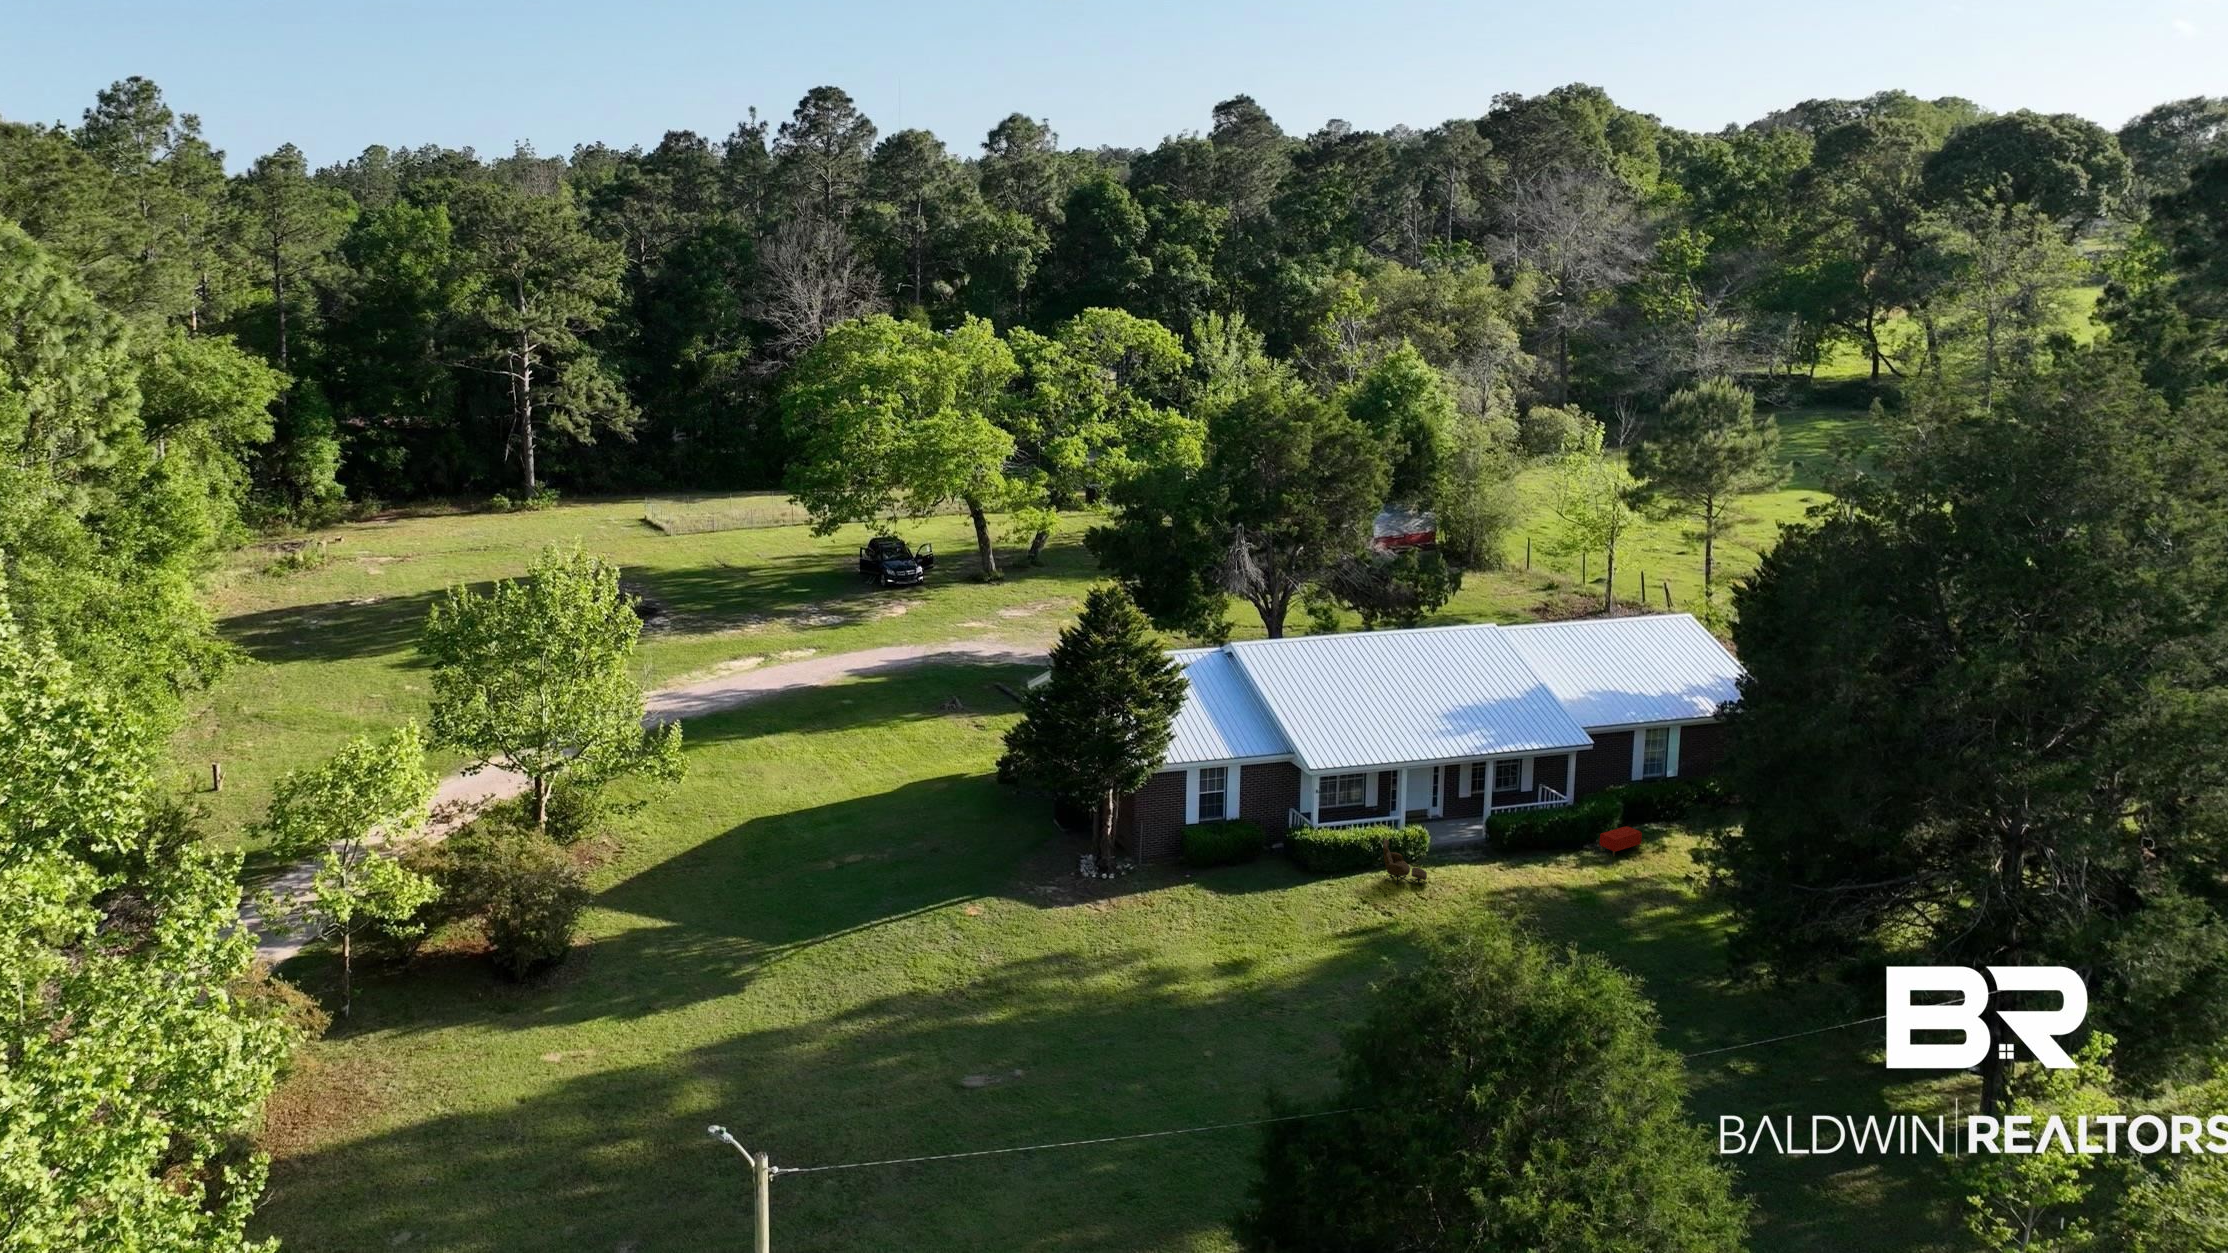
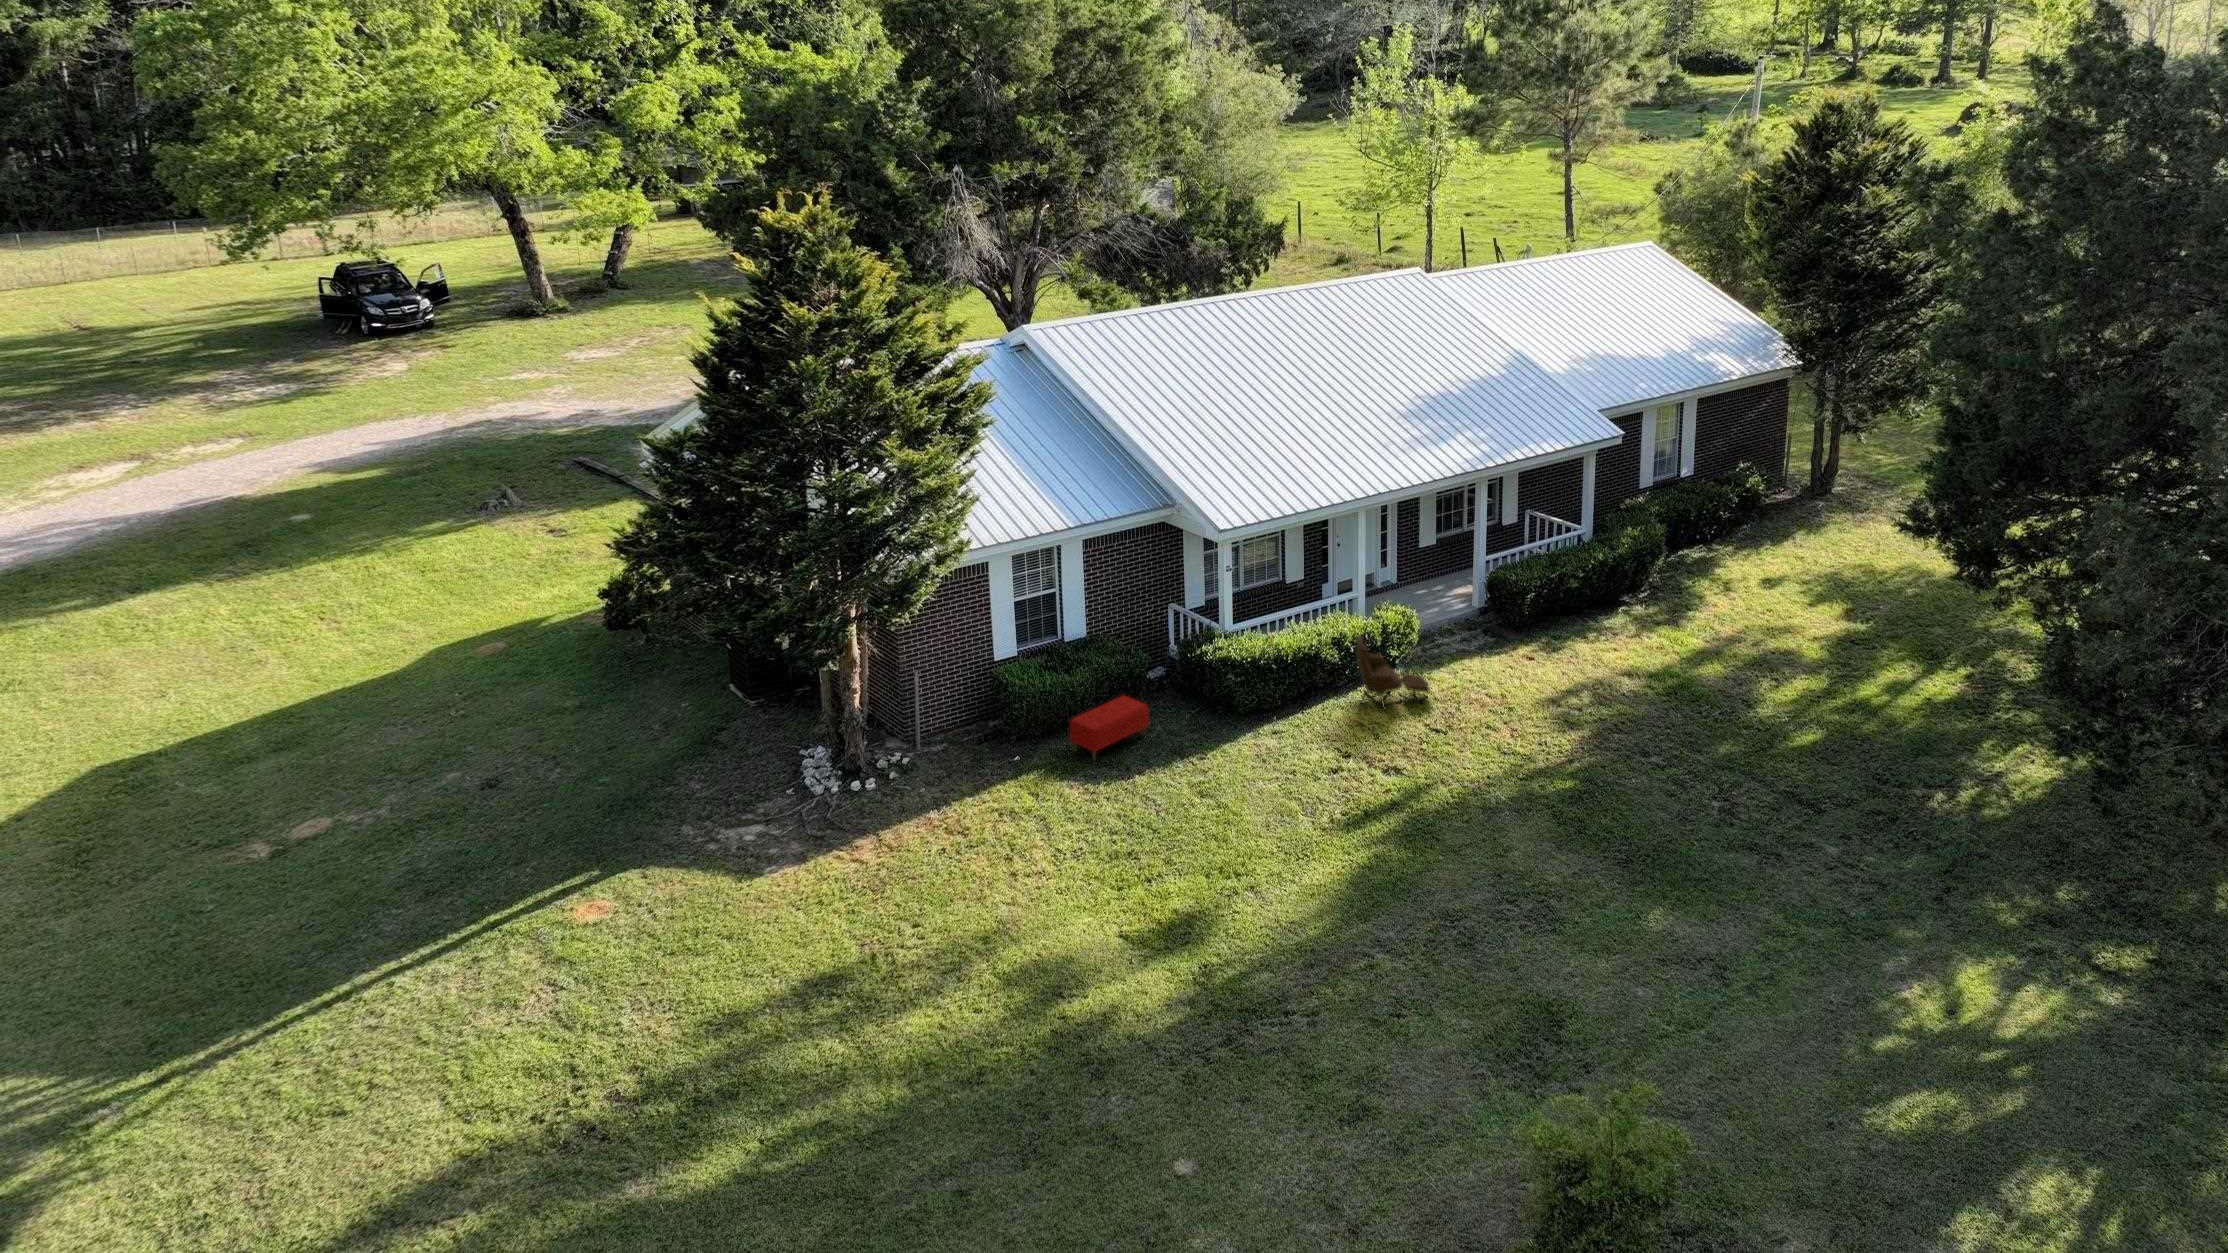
bench: present [1600,826,1642,857] -> present [1069,696,1149,760]

